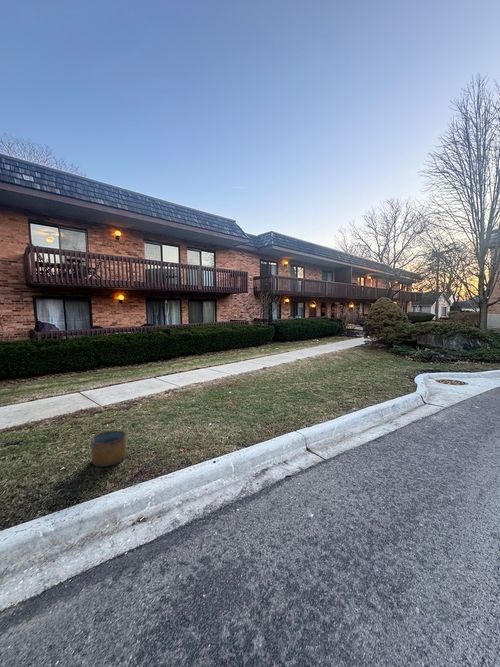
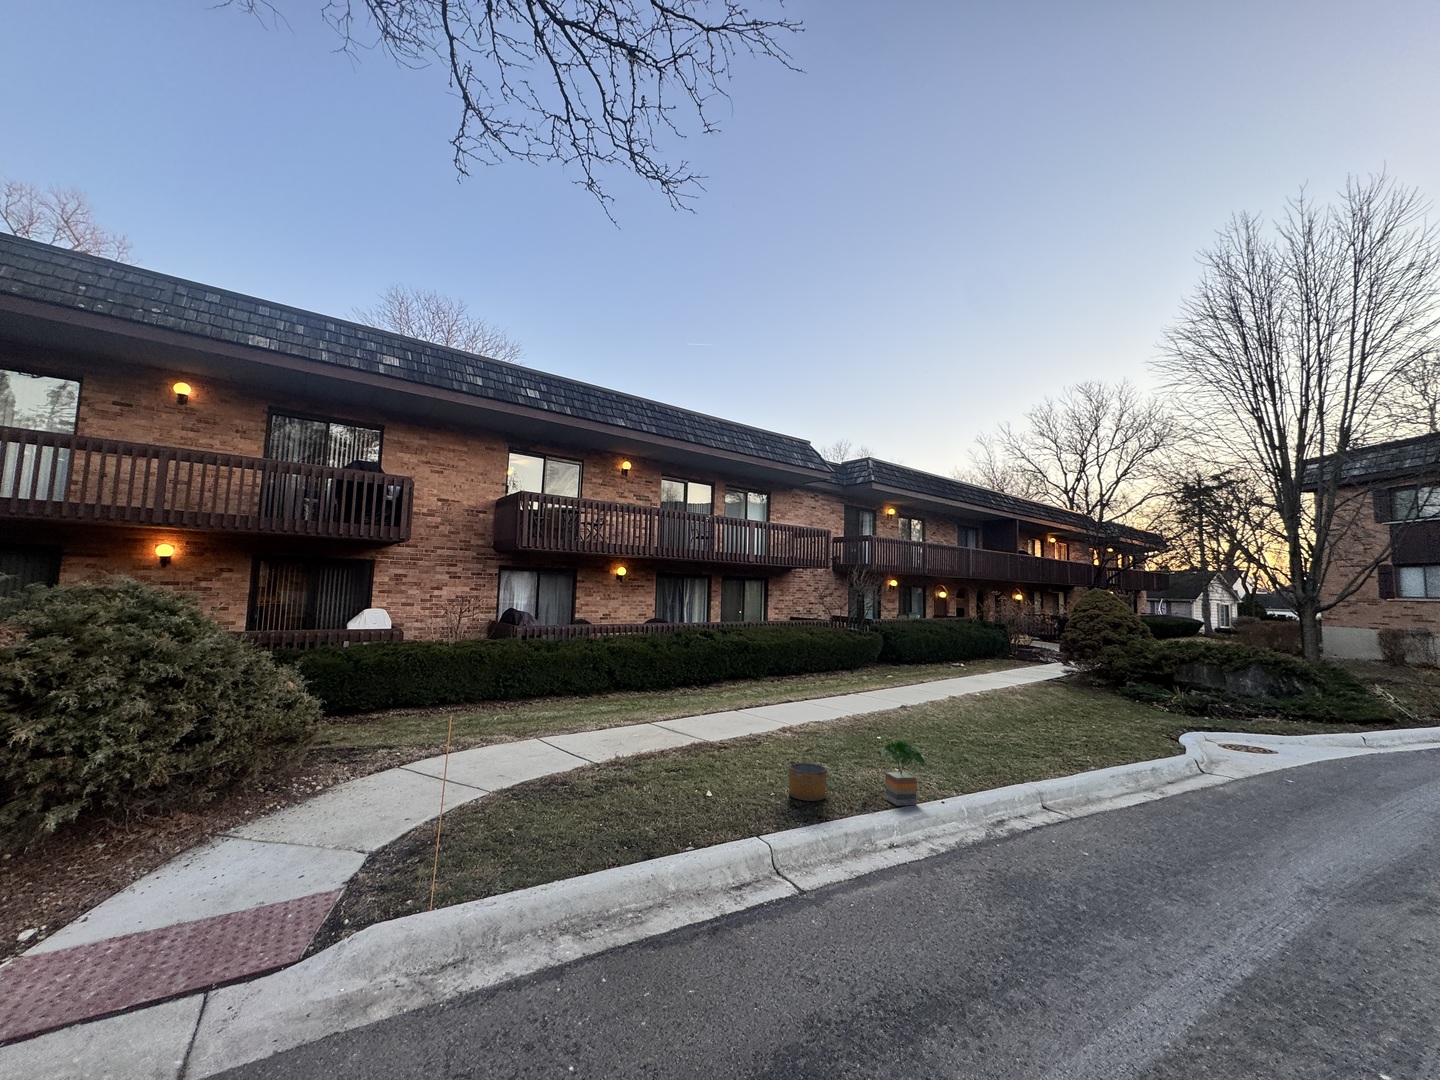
potted tree: none [167,410,202,466] -> present [882,742,925,806]

